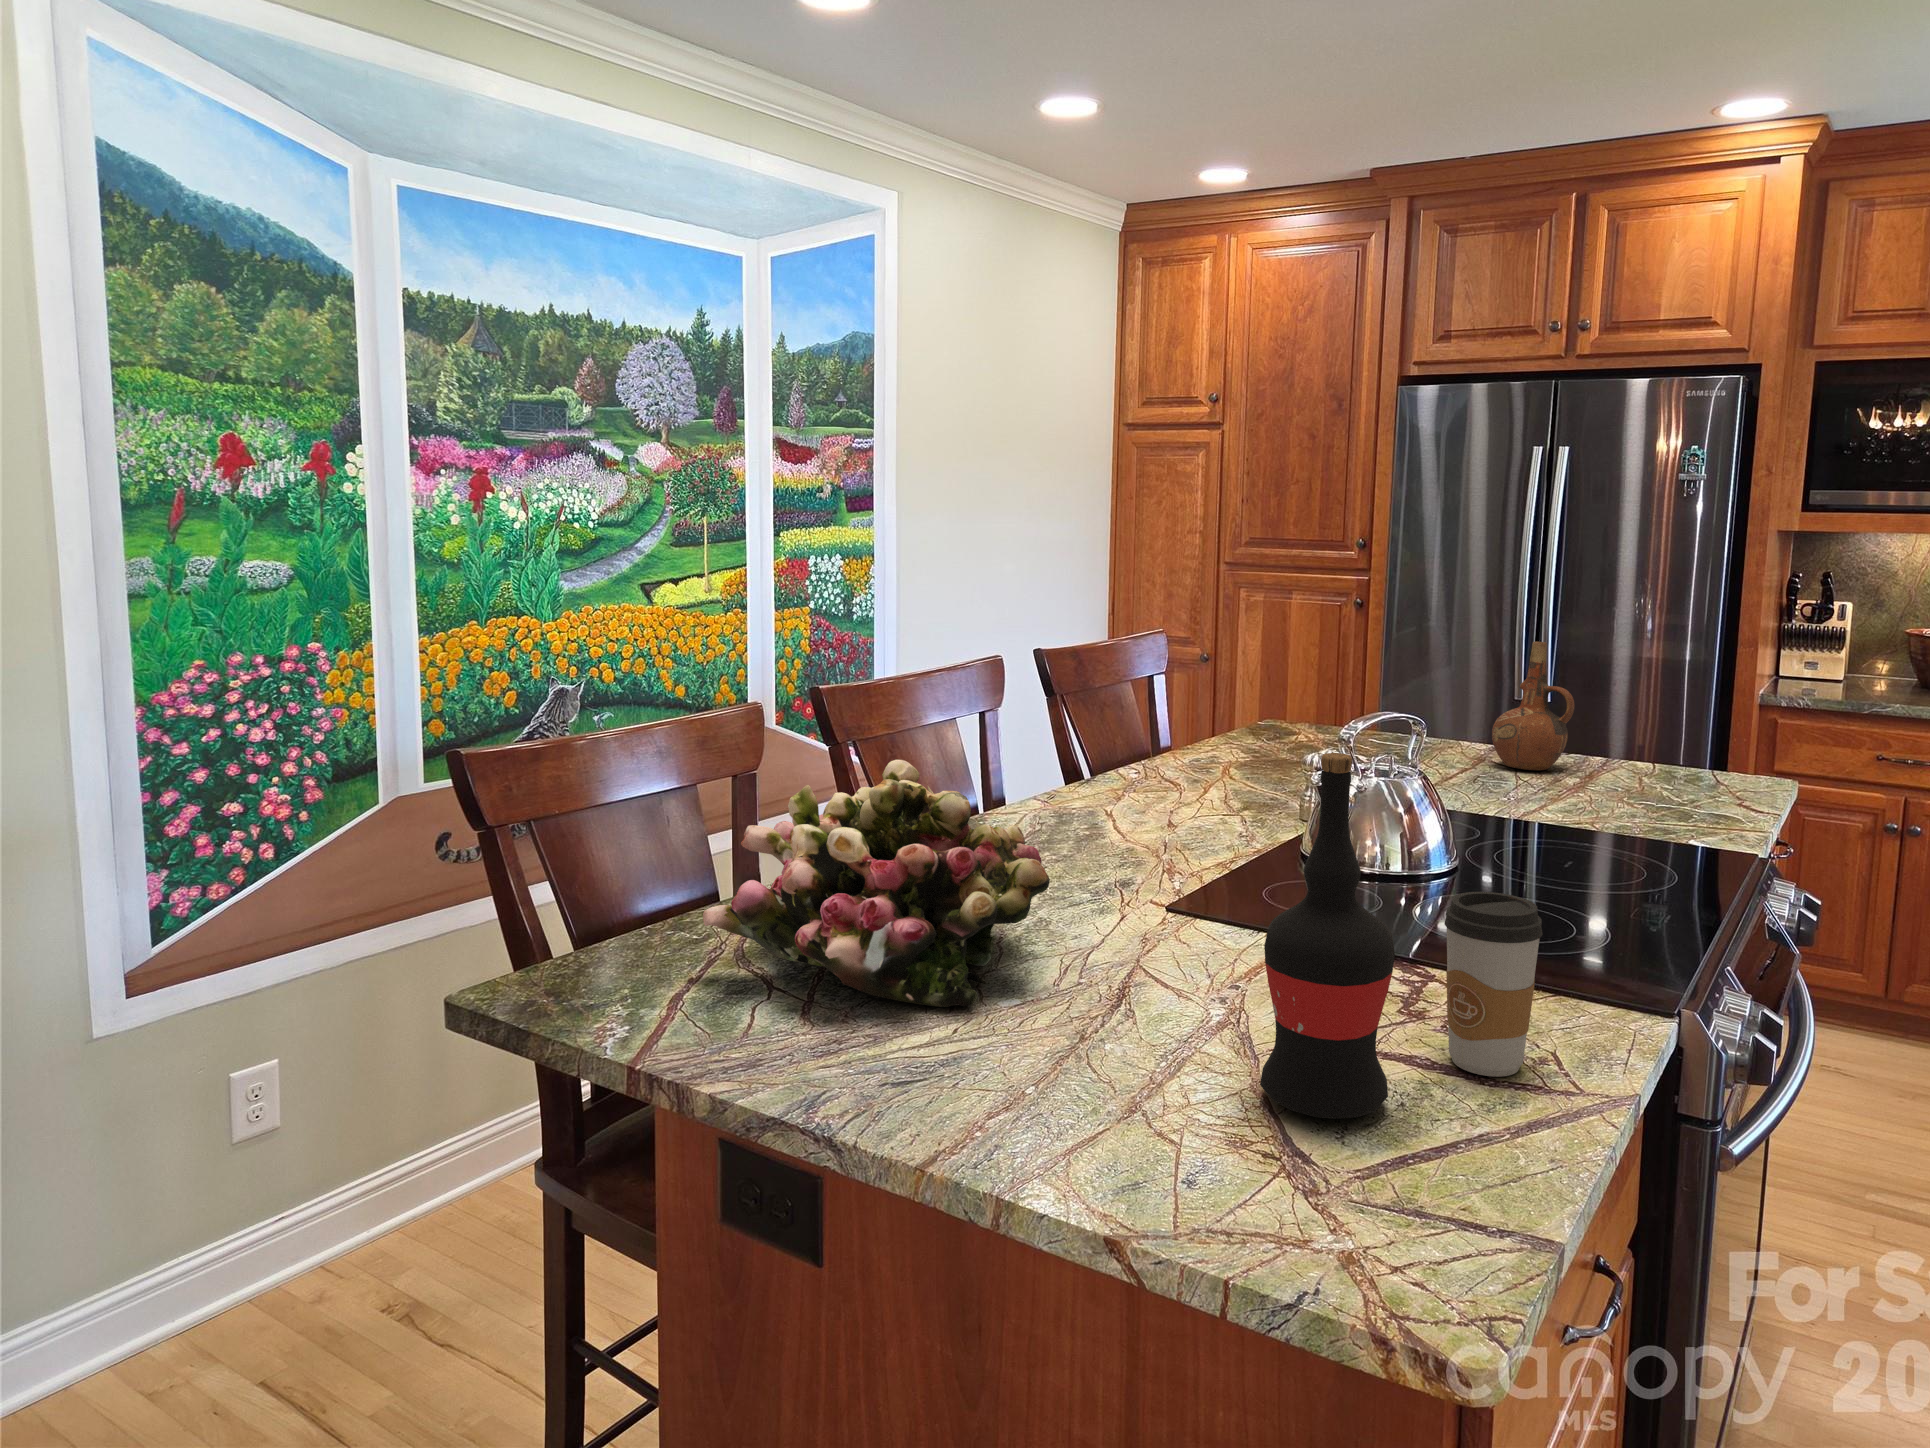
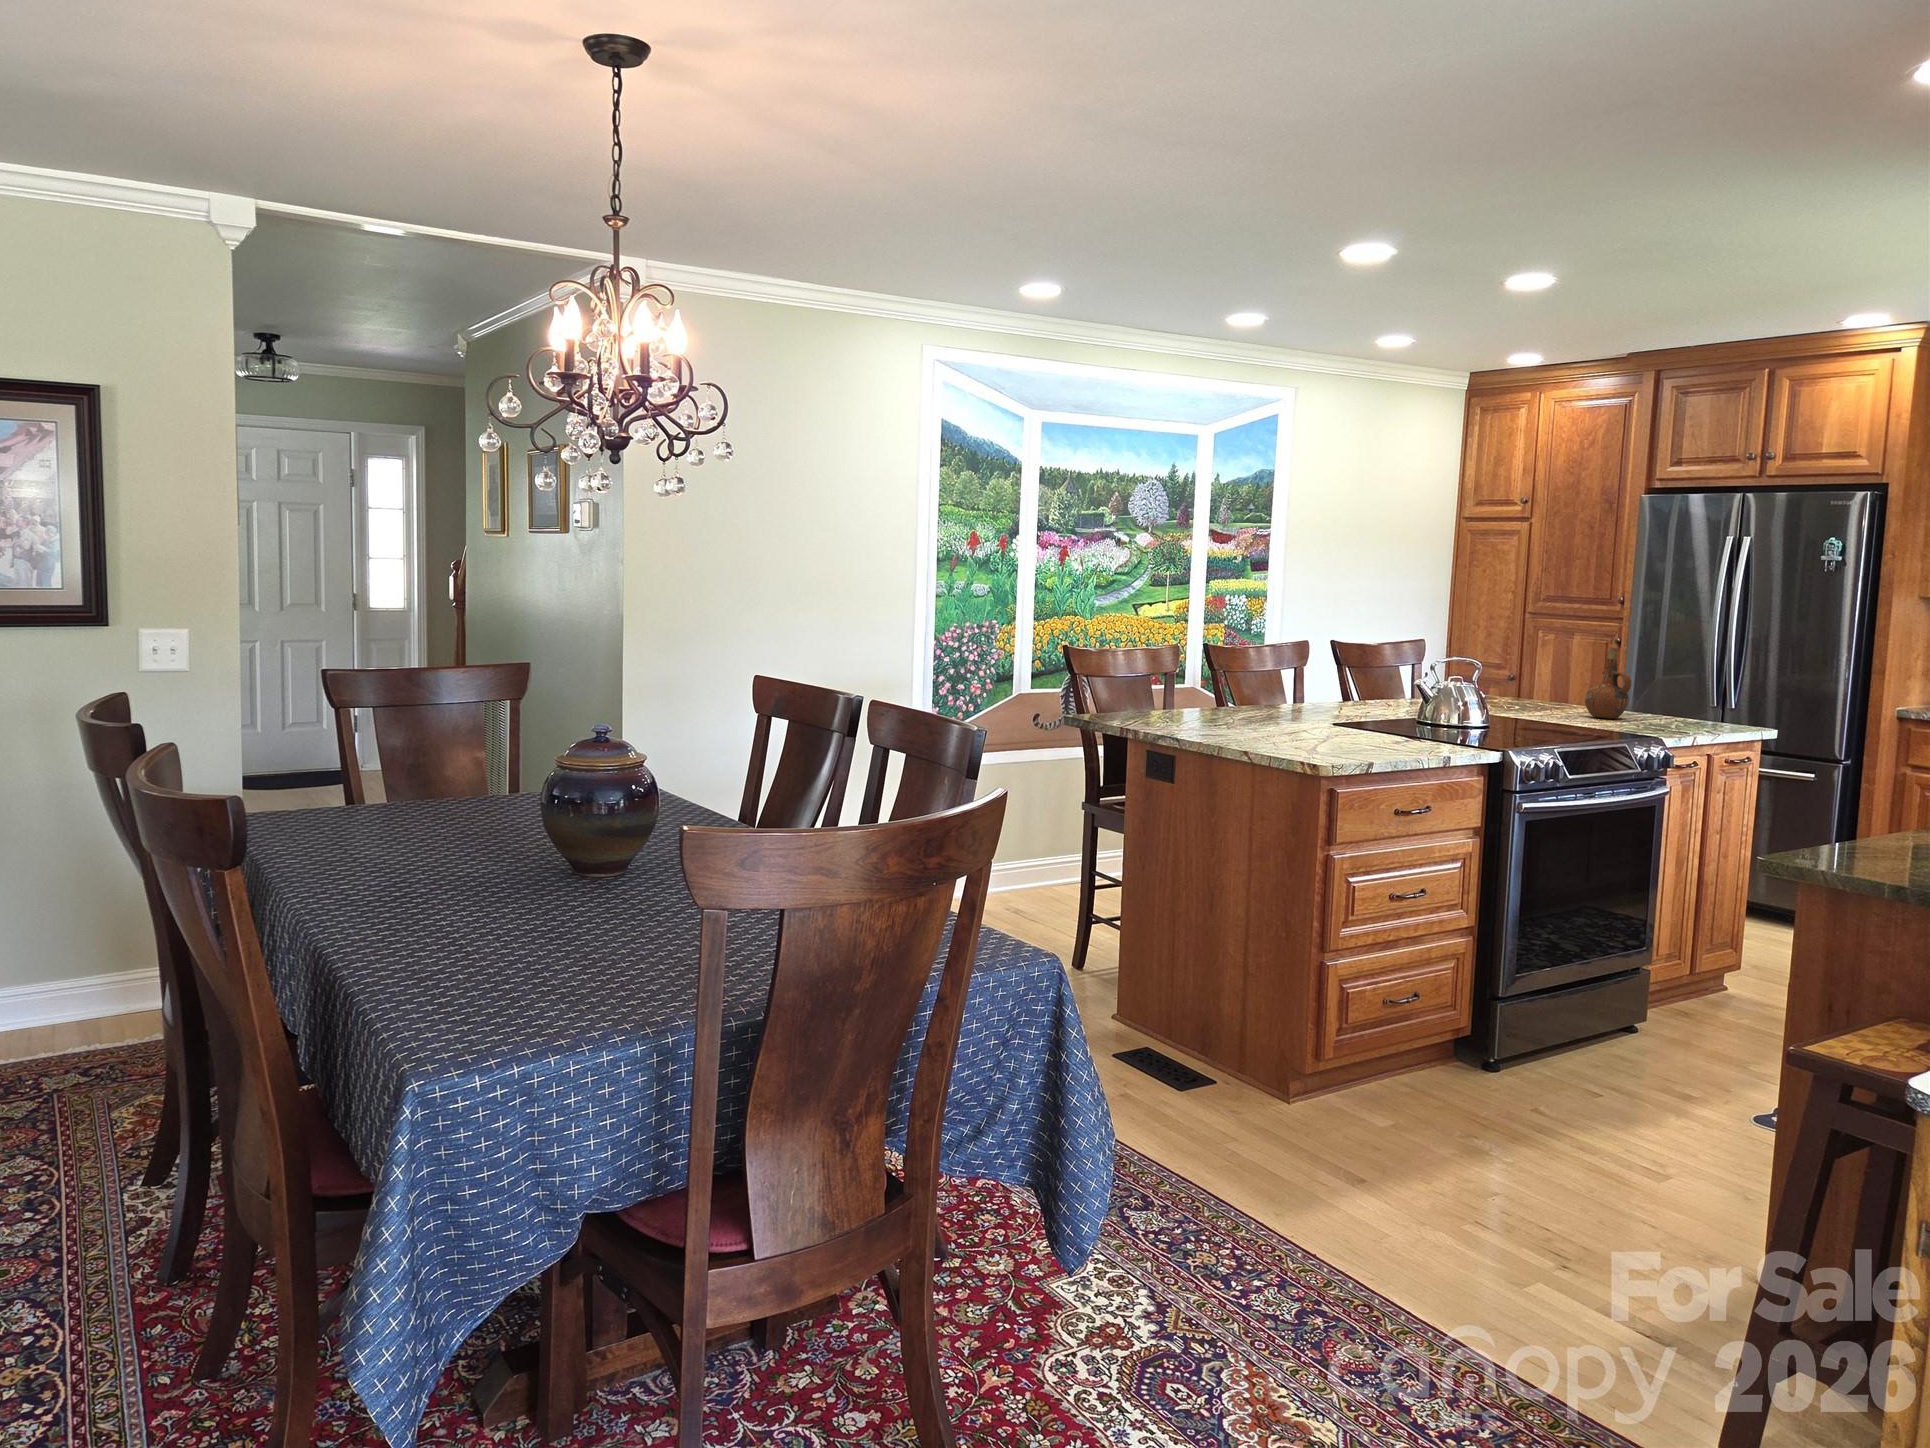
wine bottle: present [1260,753,1395,1119] -> none [1304,636,1346,743]
flower arrangement: present [703,760,1050,1007] -> none [1147,653,1267,727]
coffee cup: present [1444,892,1542,1077] -> none [1376,691,1408,746]

